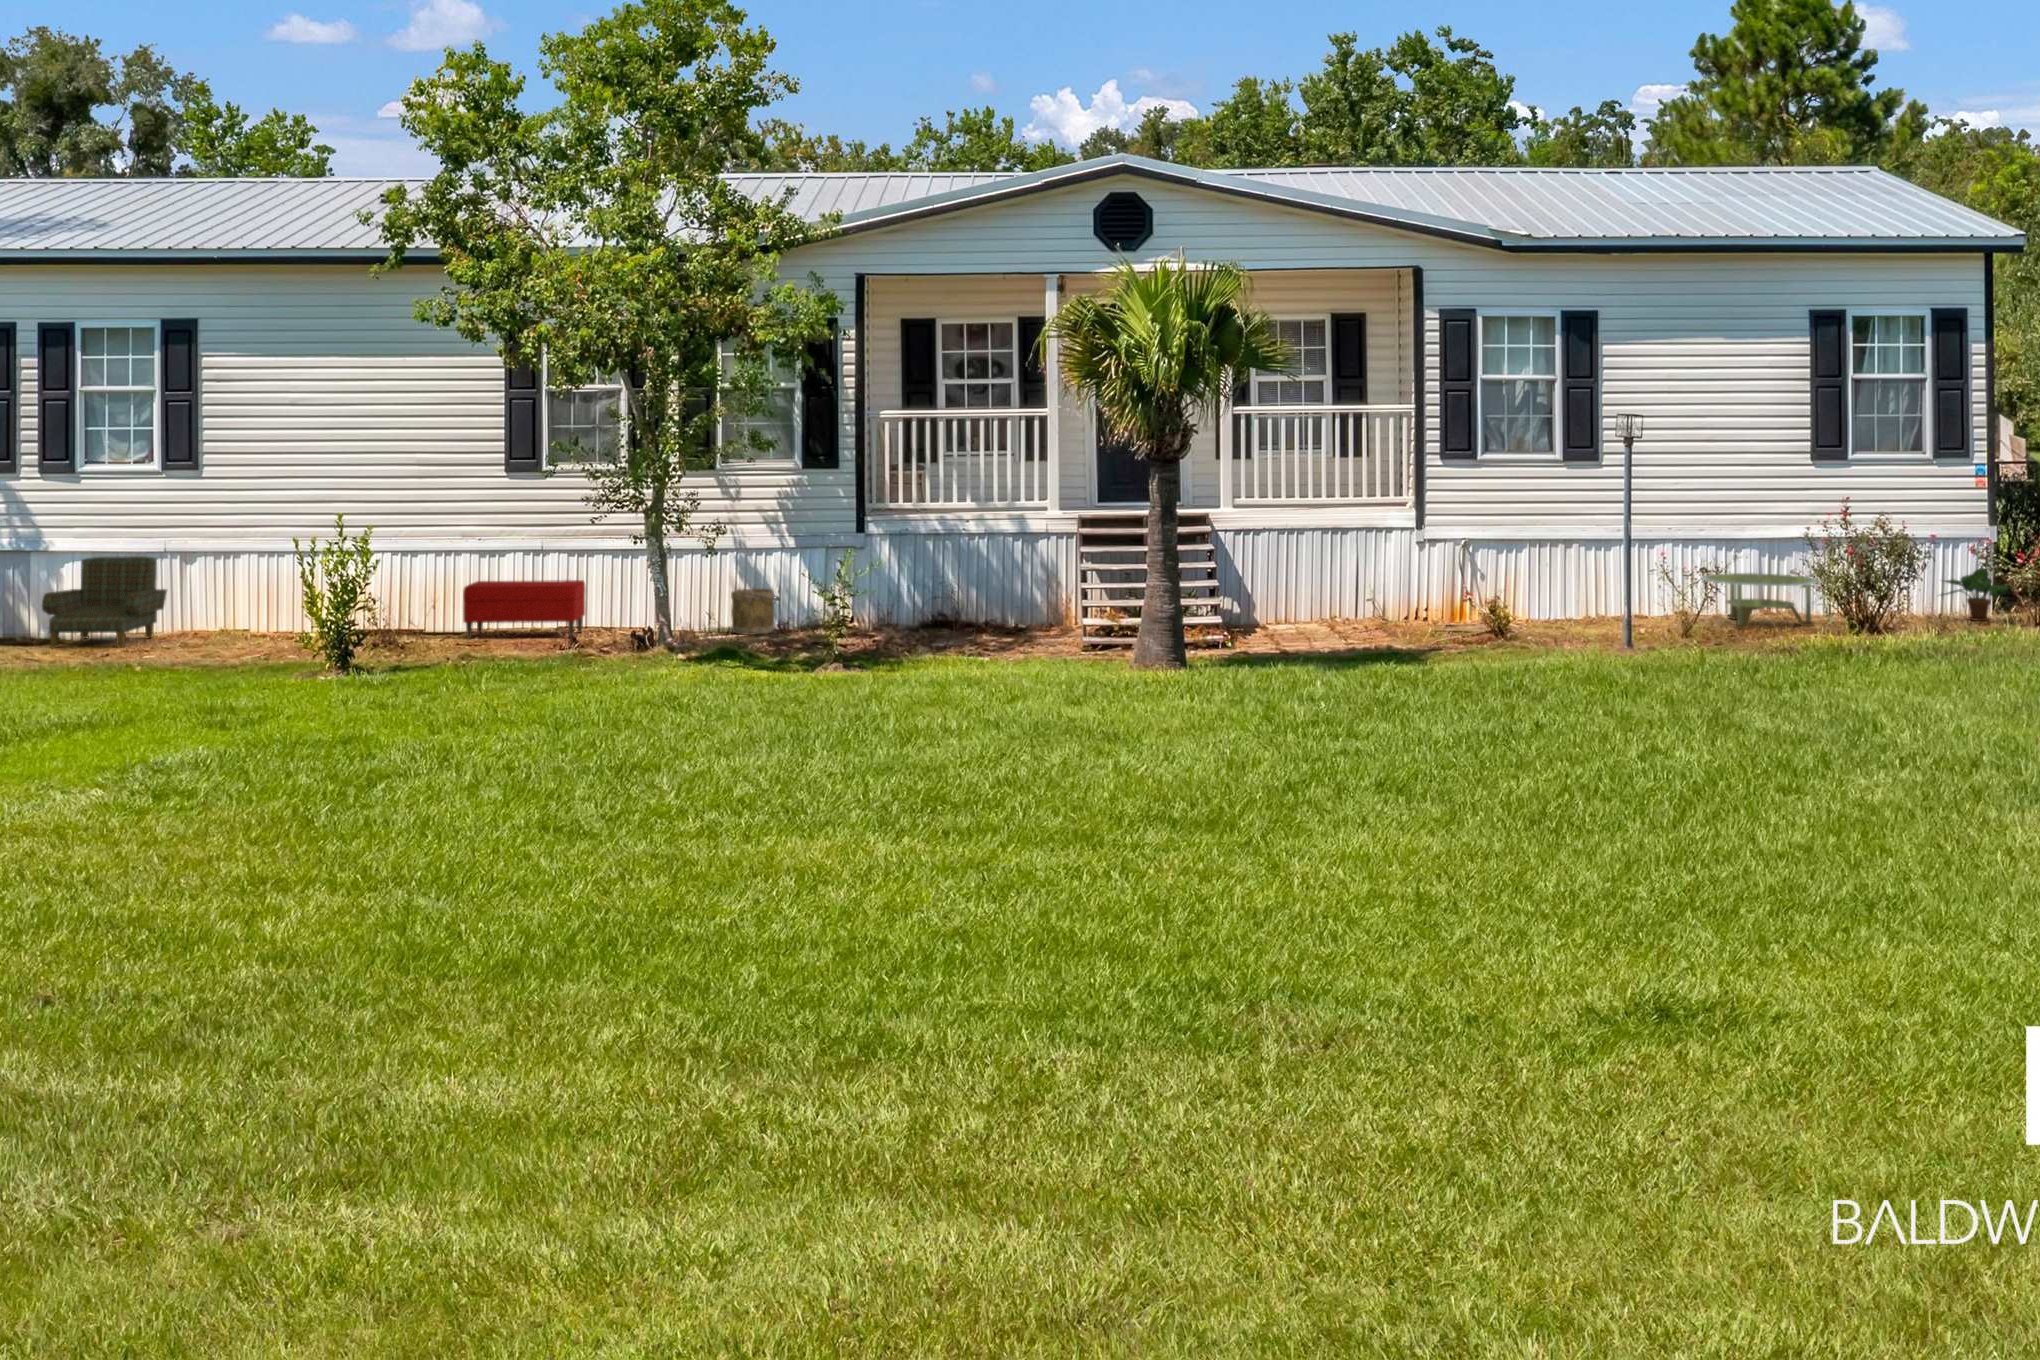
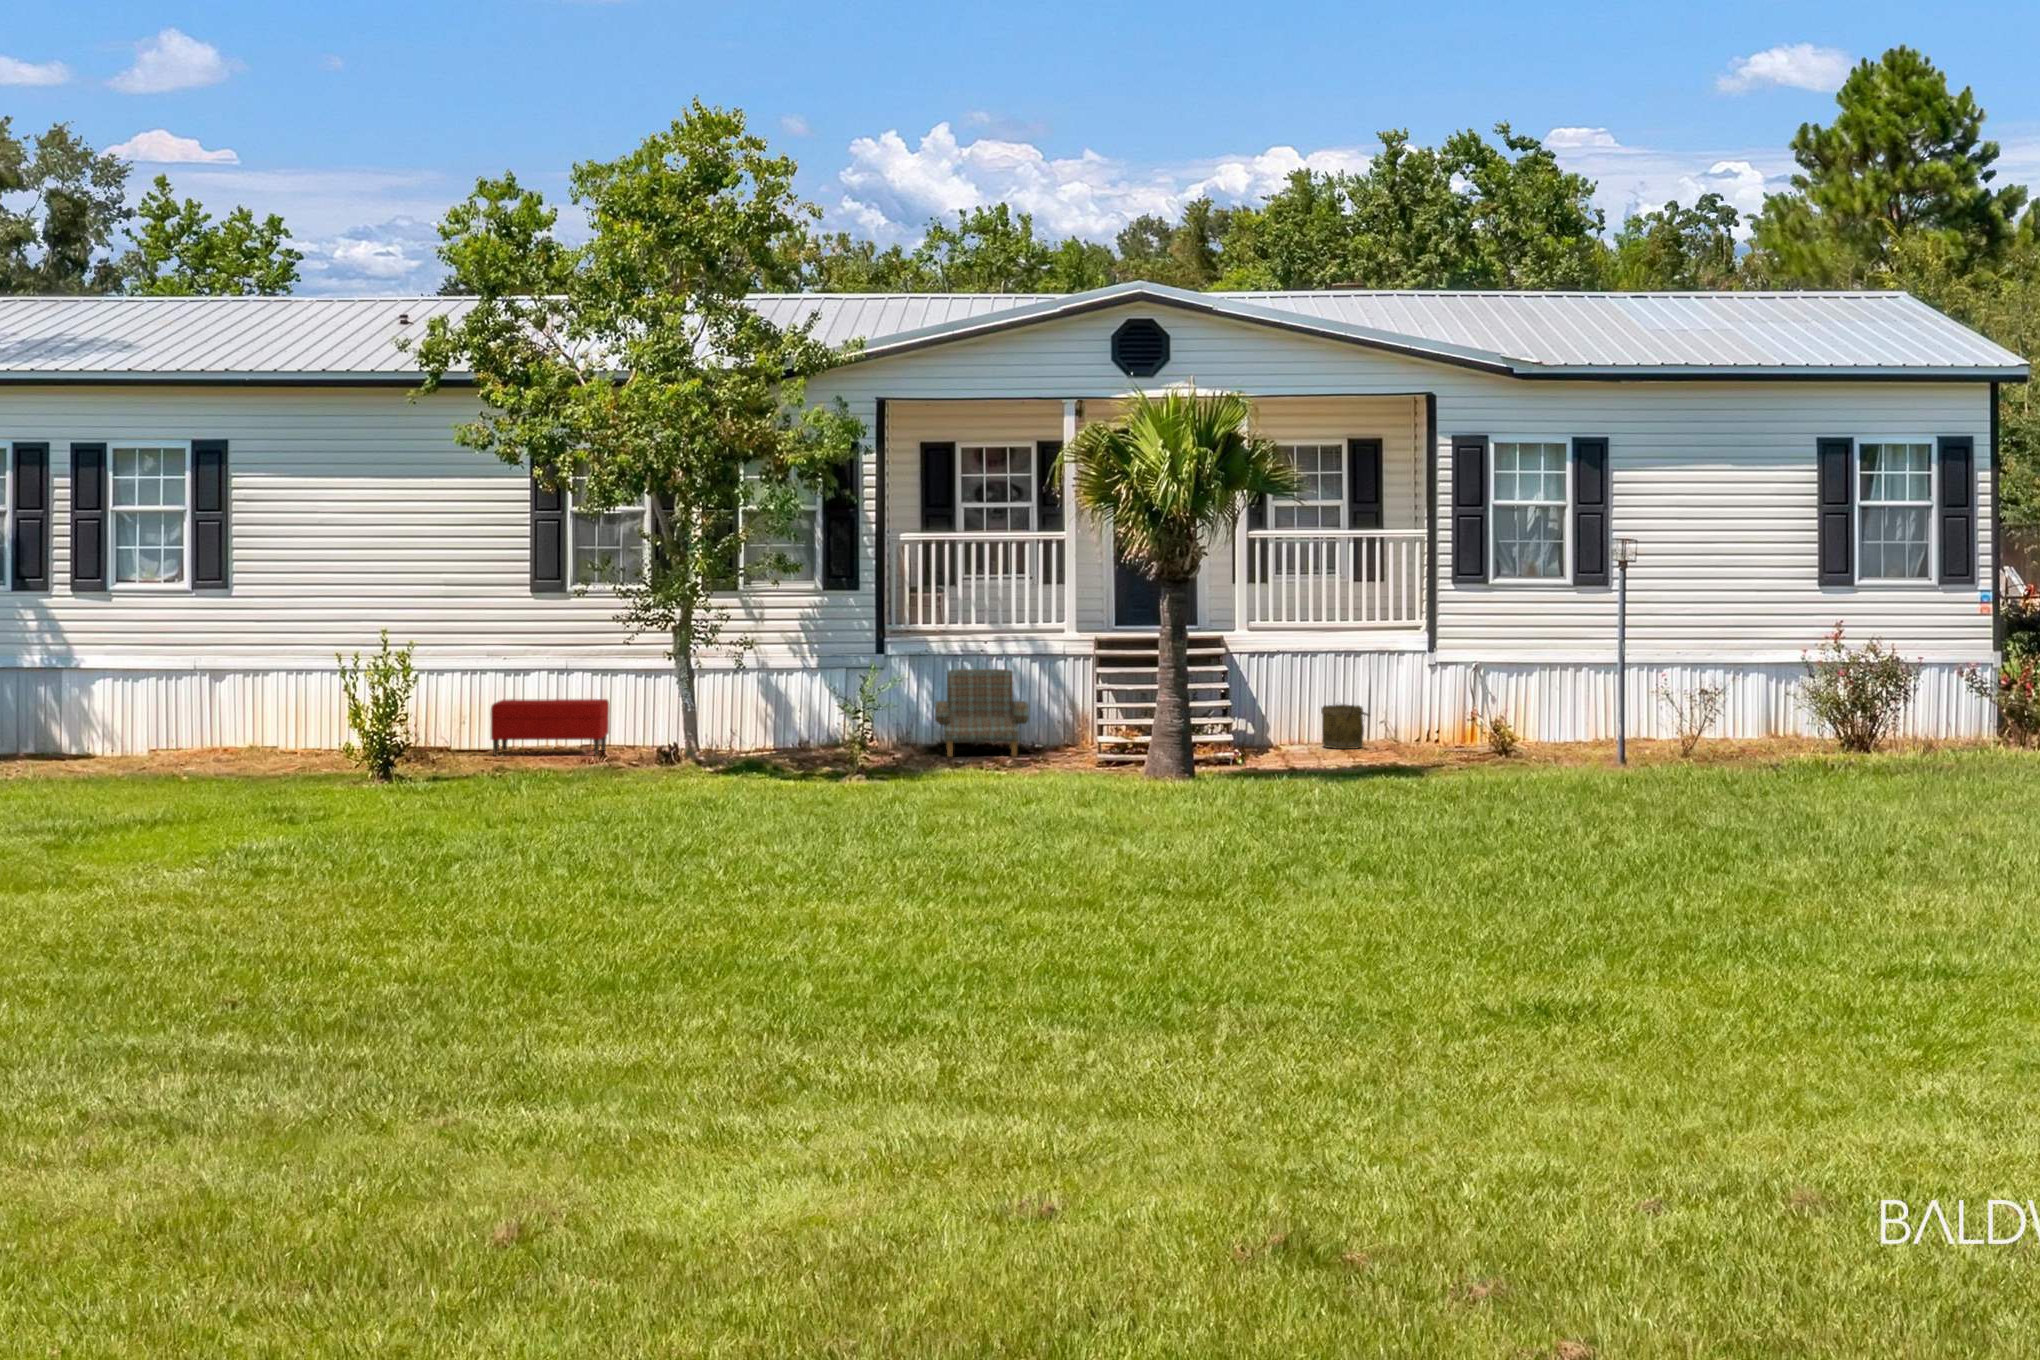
armchair: present [42,556,167,648] -> present [935,669,1029,757]
potted plant: present [1943,567,2018,621] -> none [1935,691,2015,744]
round table: present [1702,573,1818,629] -> none [1705,697,1817,751]
bucket: present [731,588,780,635] -> present [1321,704,1370,749]

